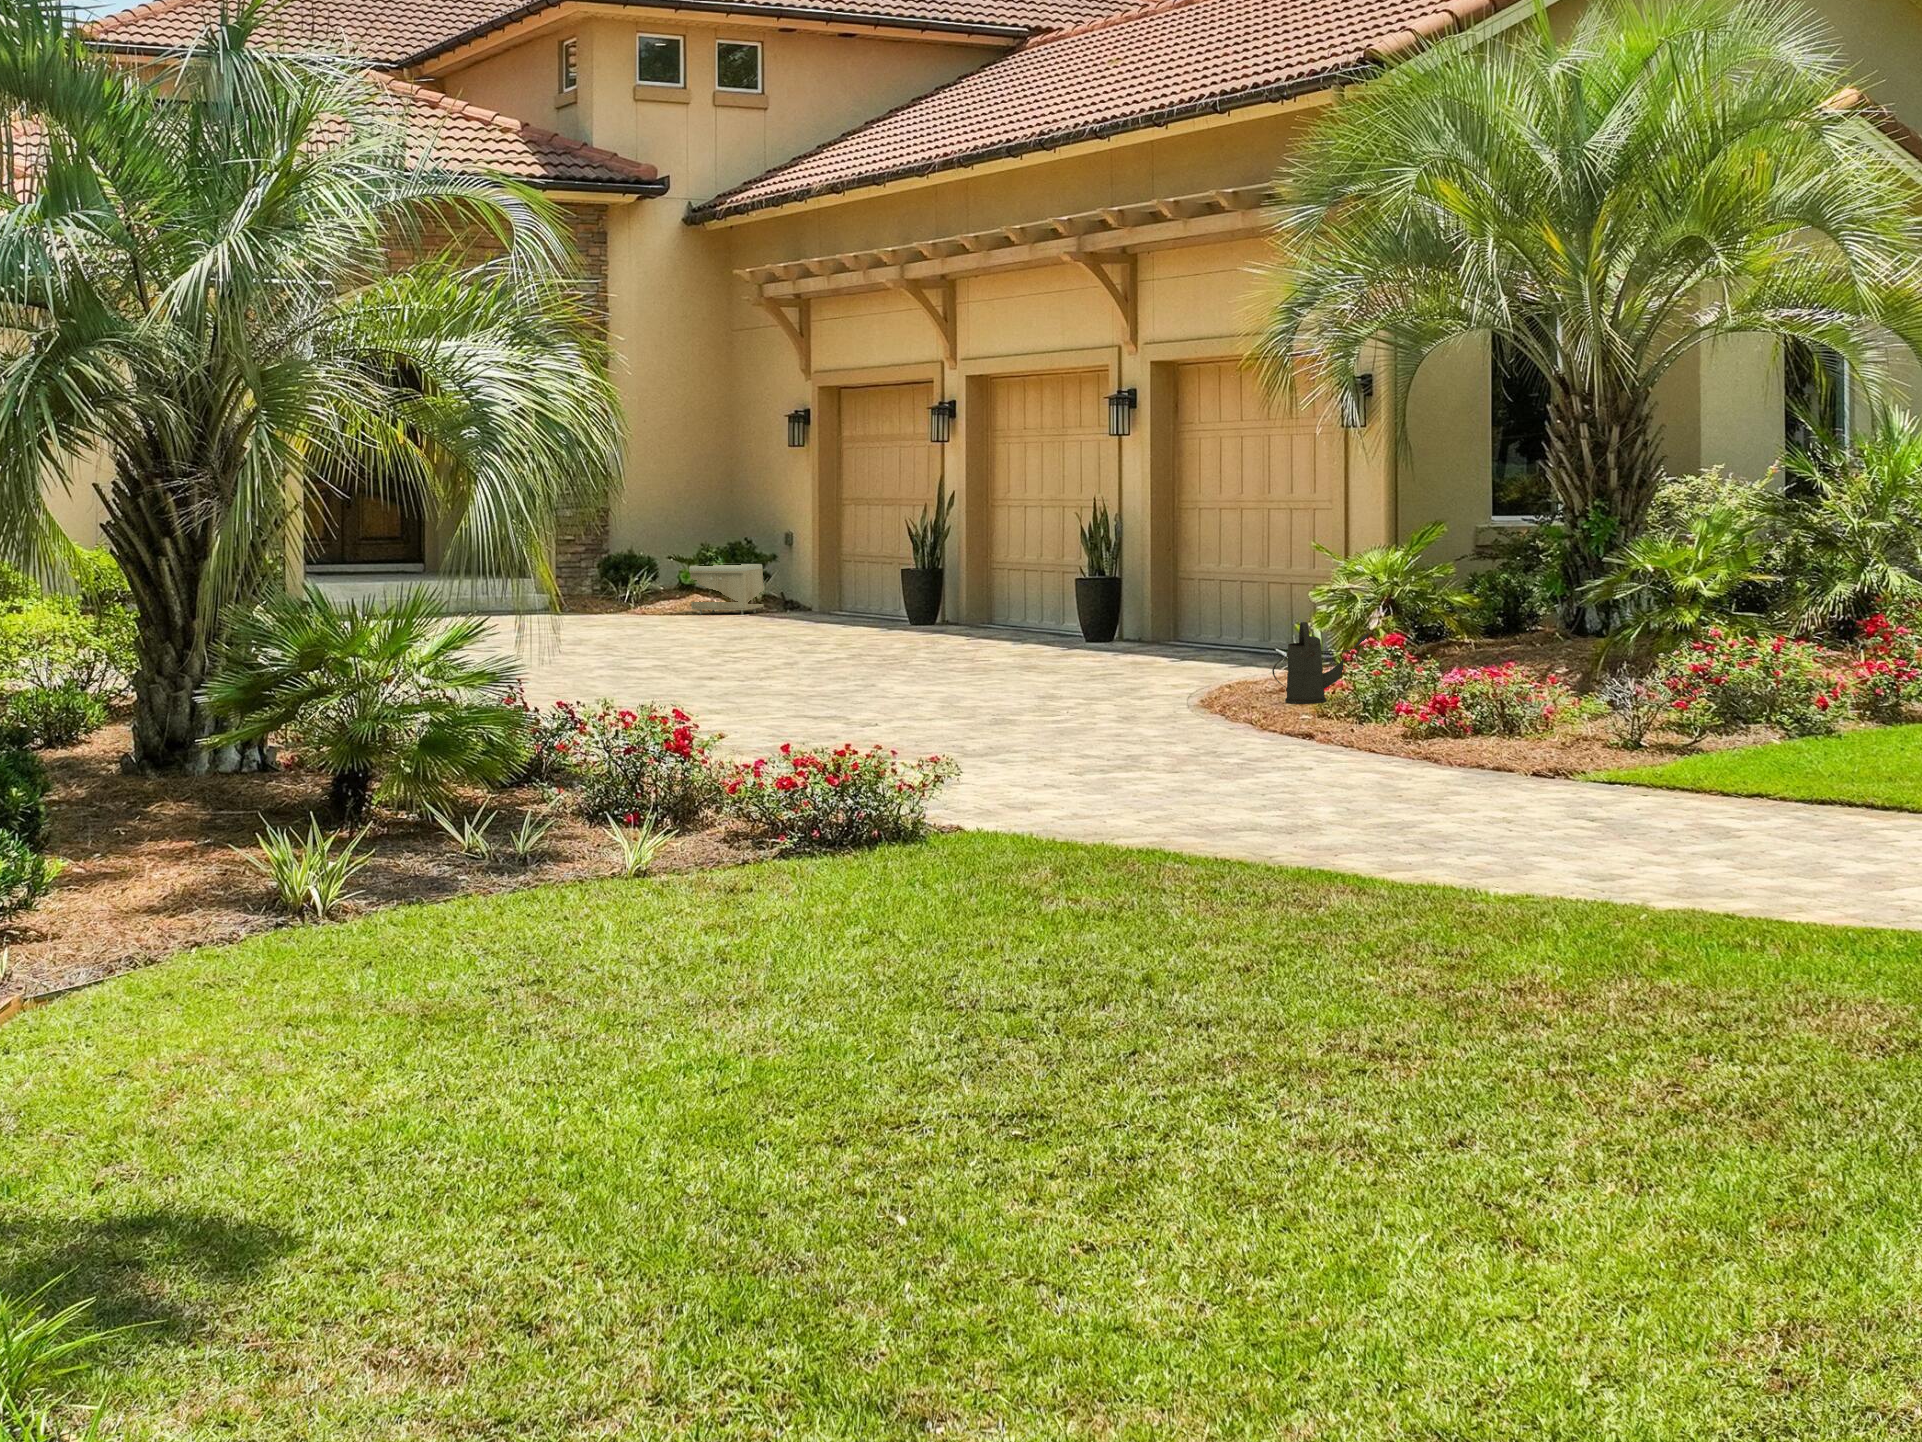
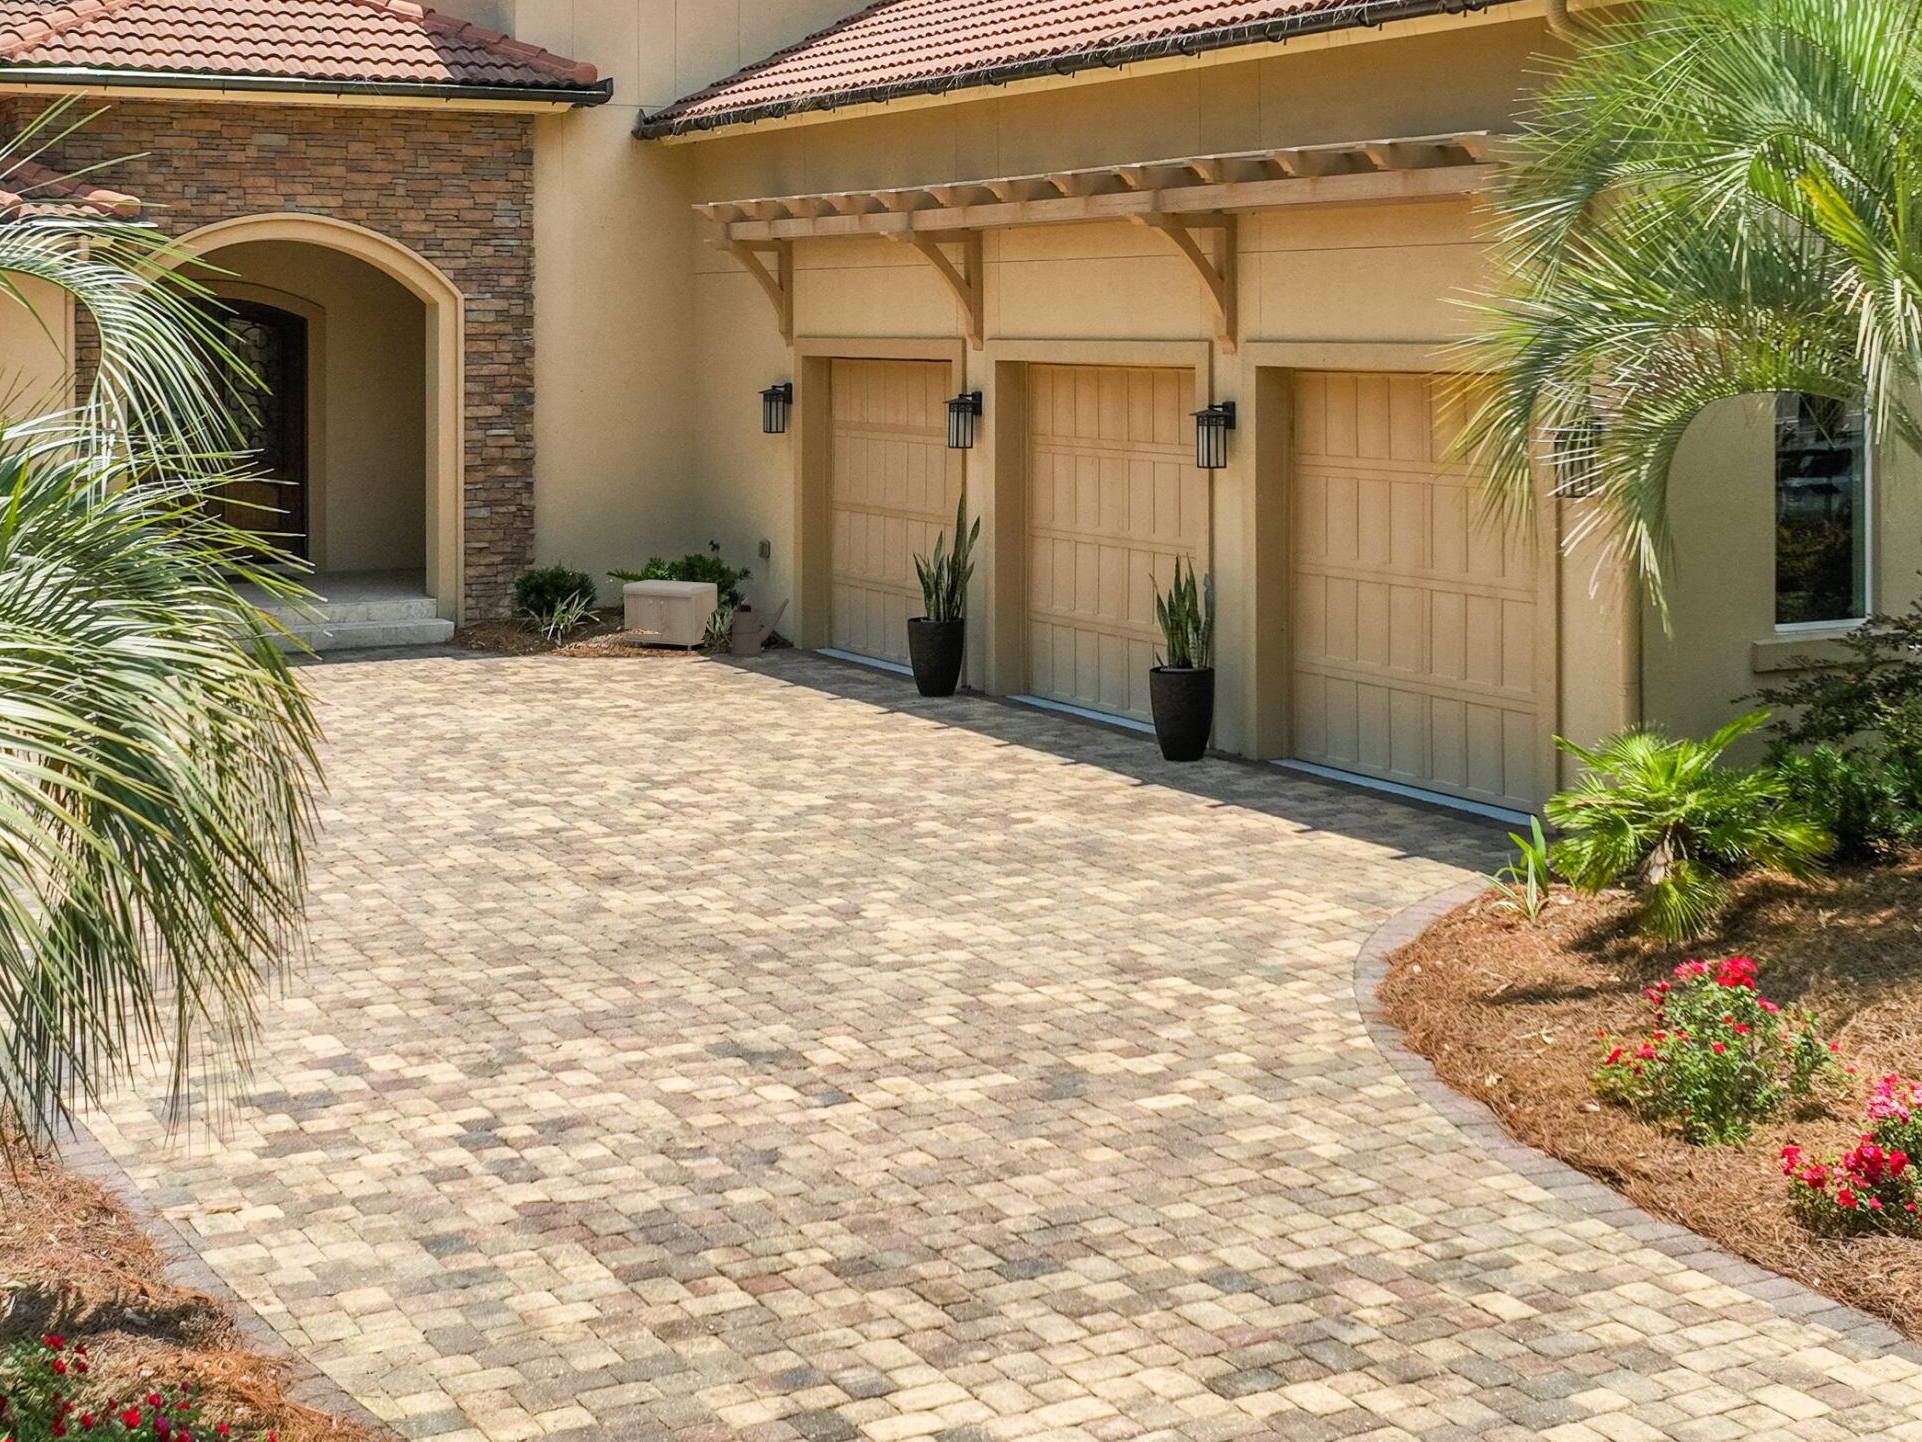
watering can: present [1272,622,1369,704] -> present [724,593,789,658]

